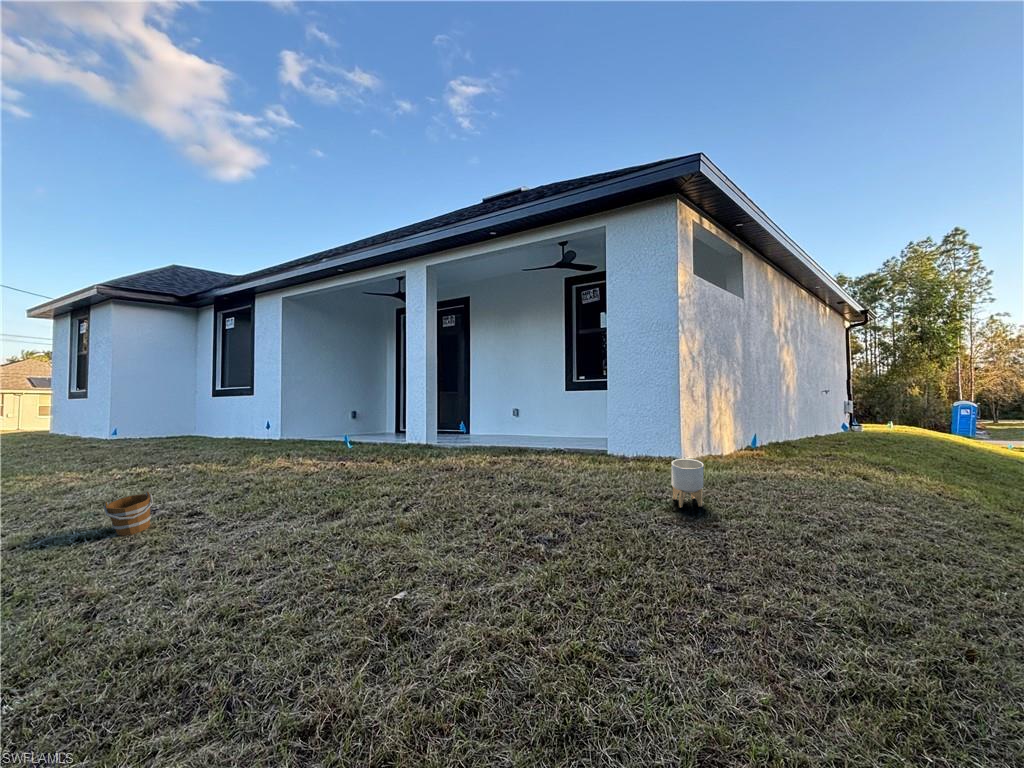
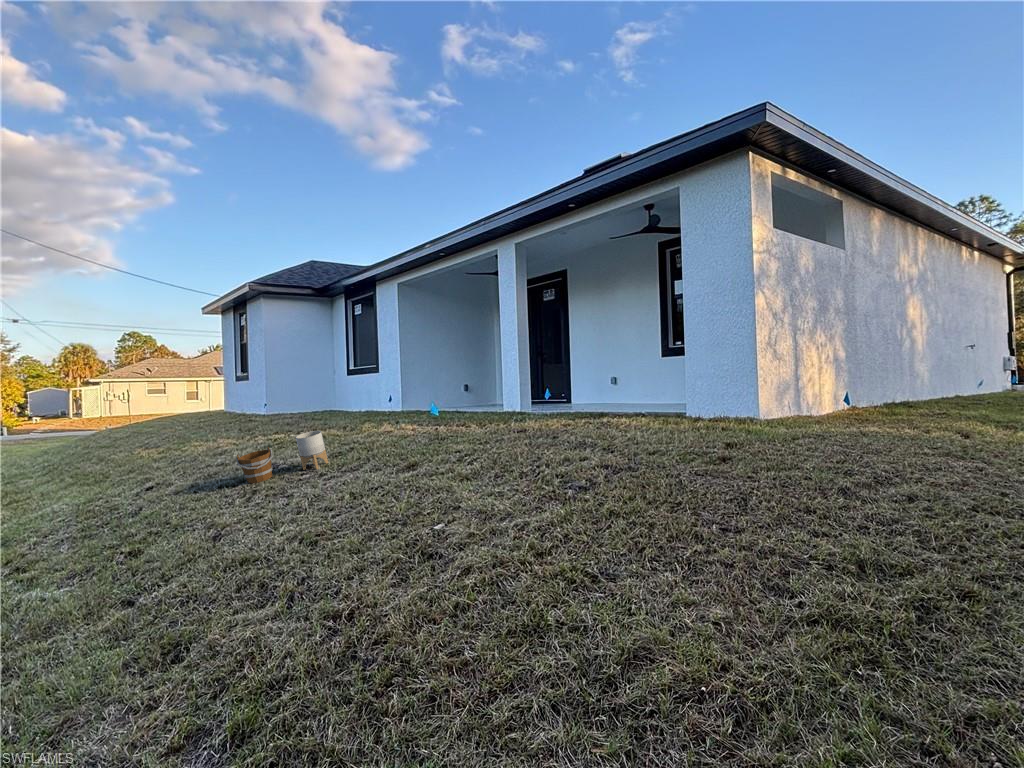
planter: present [672,459,704,508] -> present [296,431,328,470]

